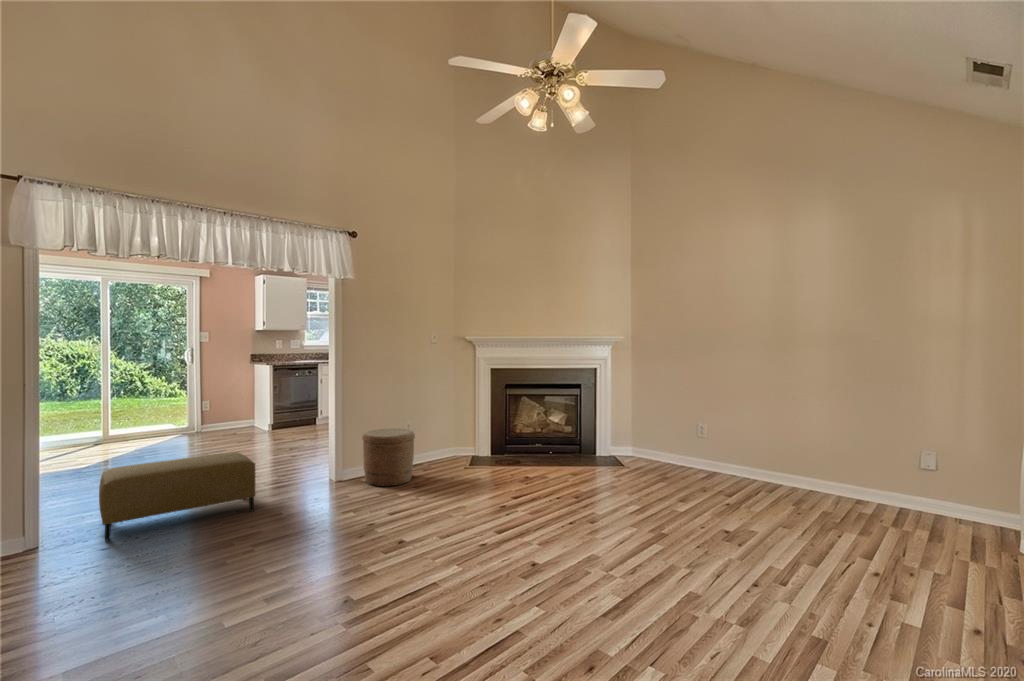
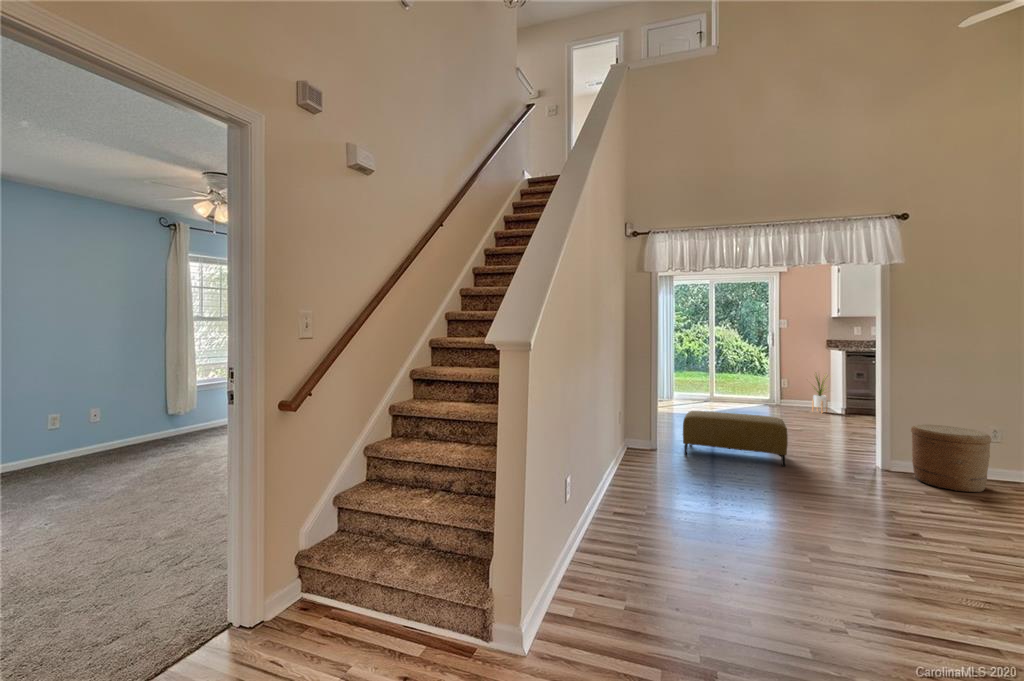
house plant: none [232,384,262,434] -> present [812,376,828,412]

